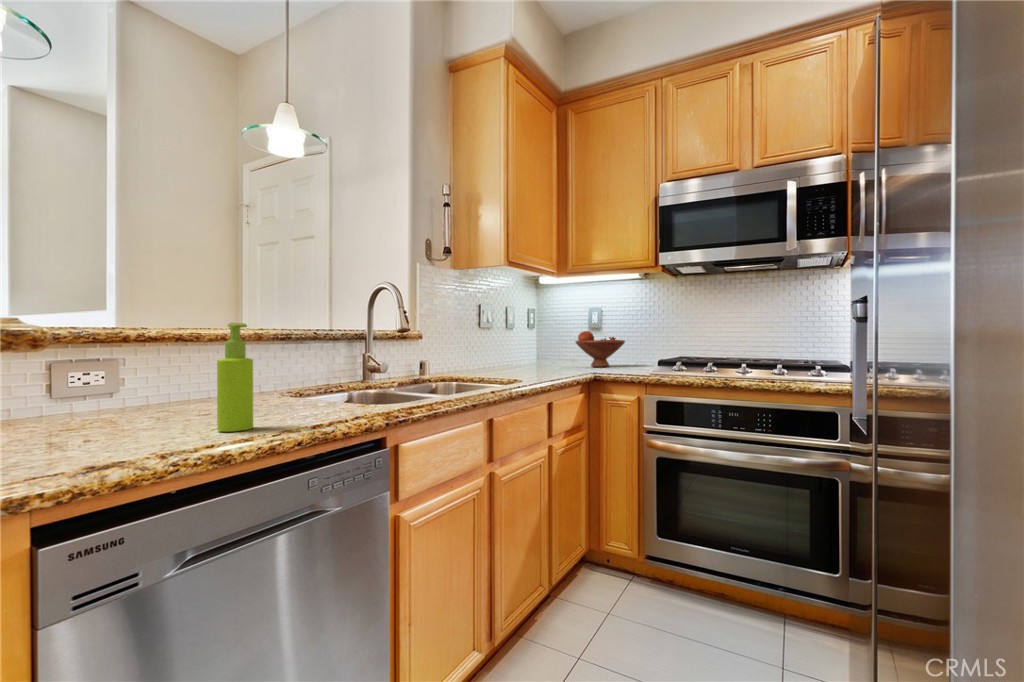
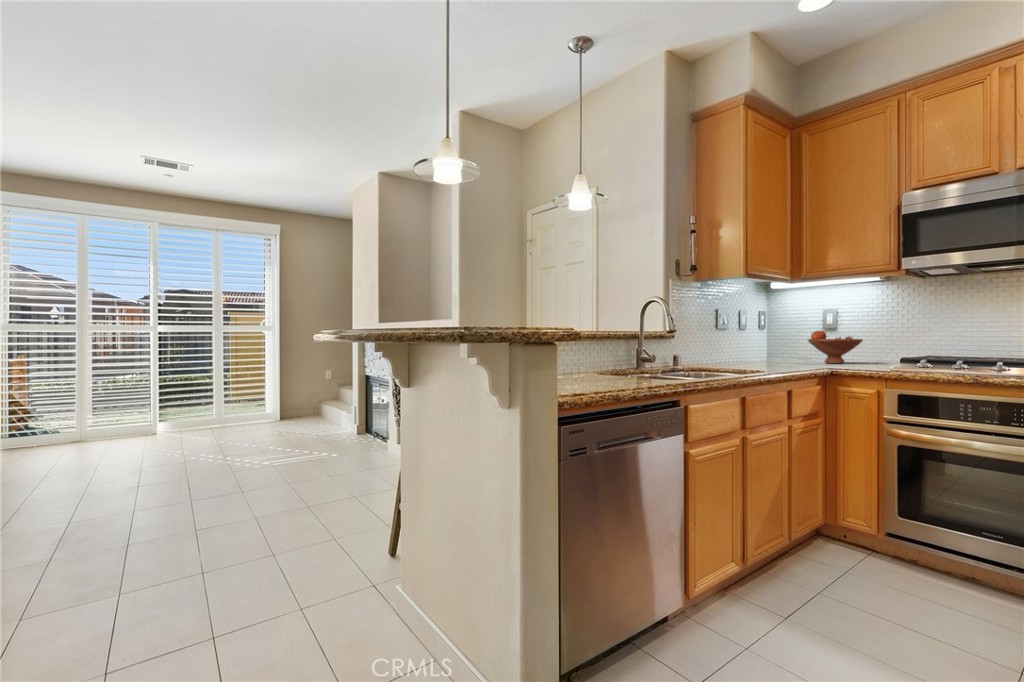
soap dispenser: present [217,323,253,432] -> none [604,334,621,391]

